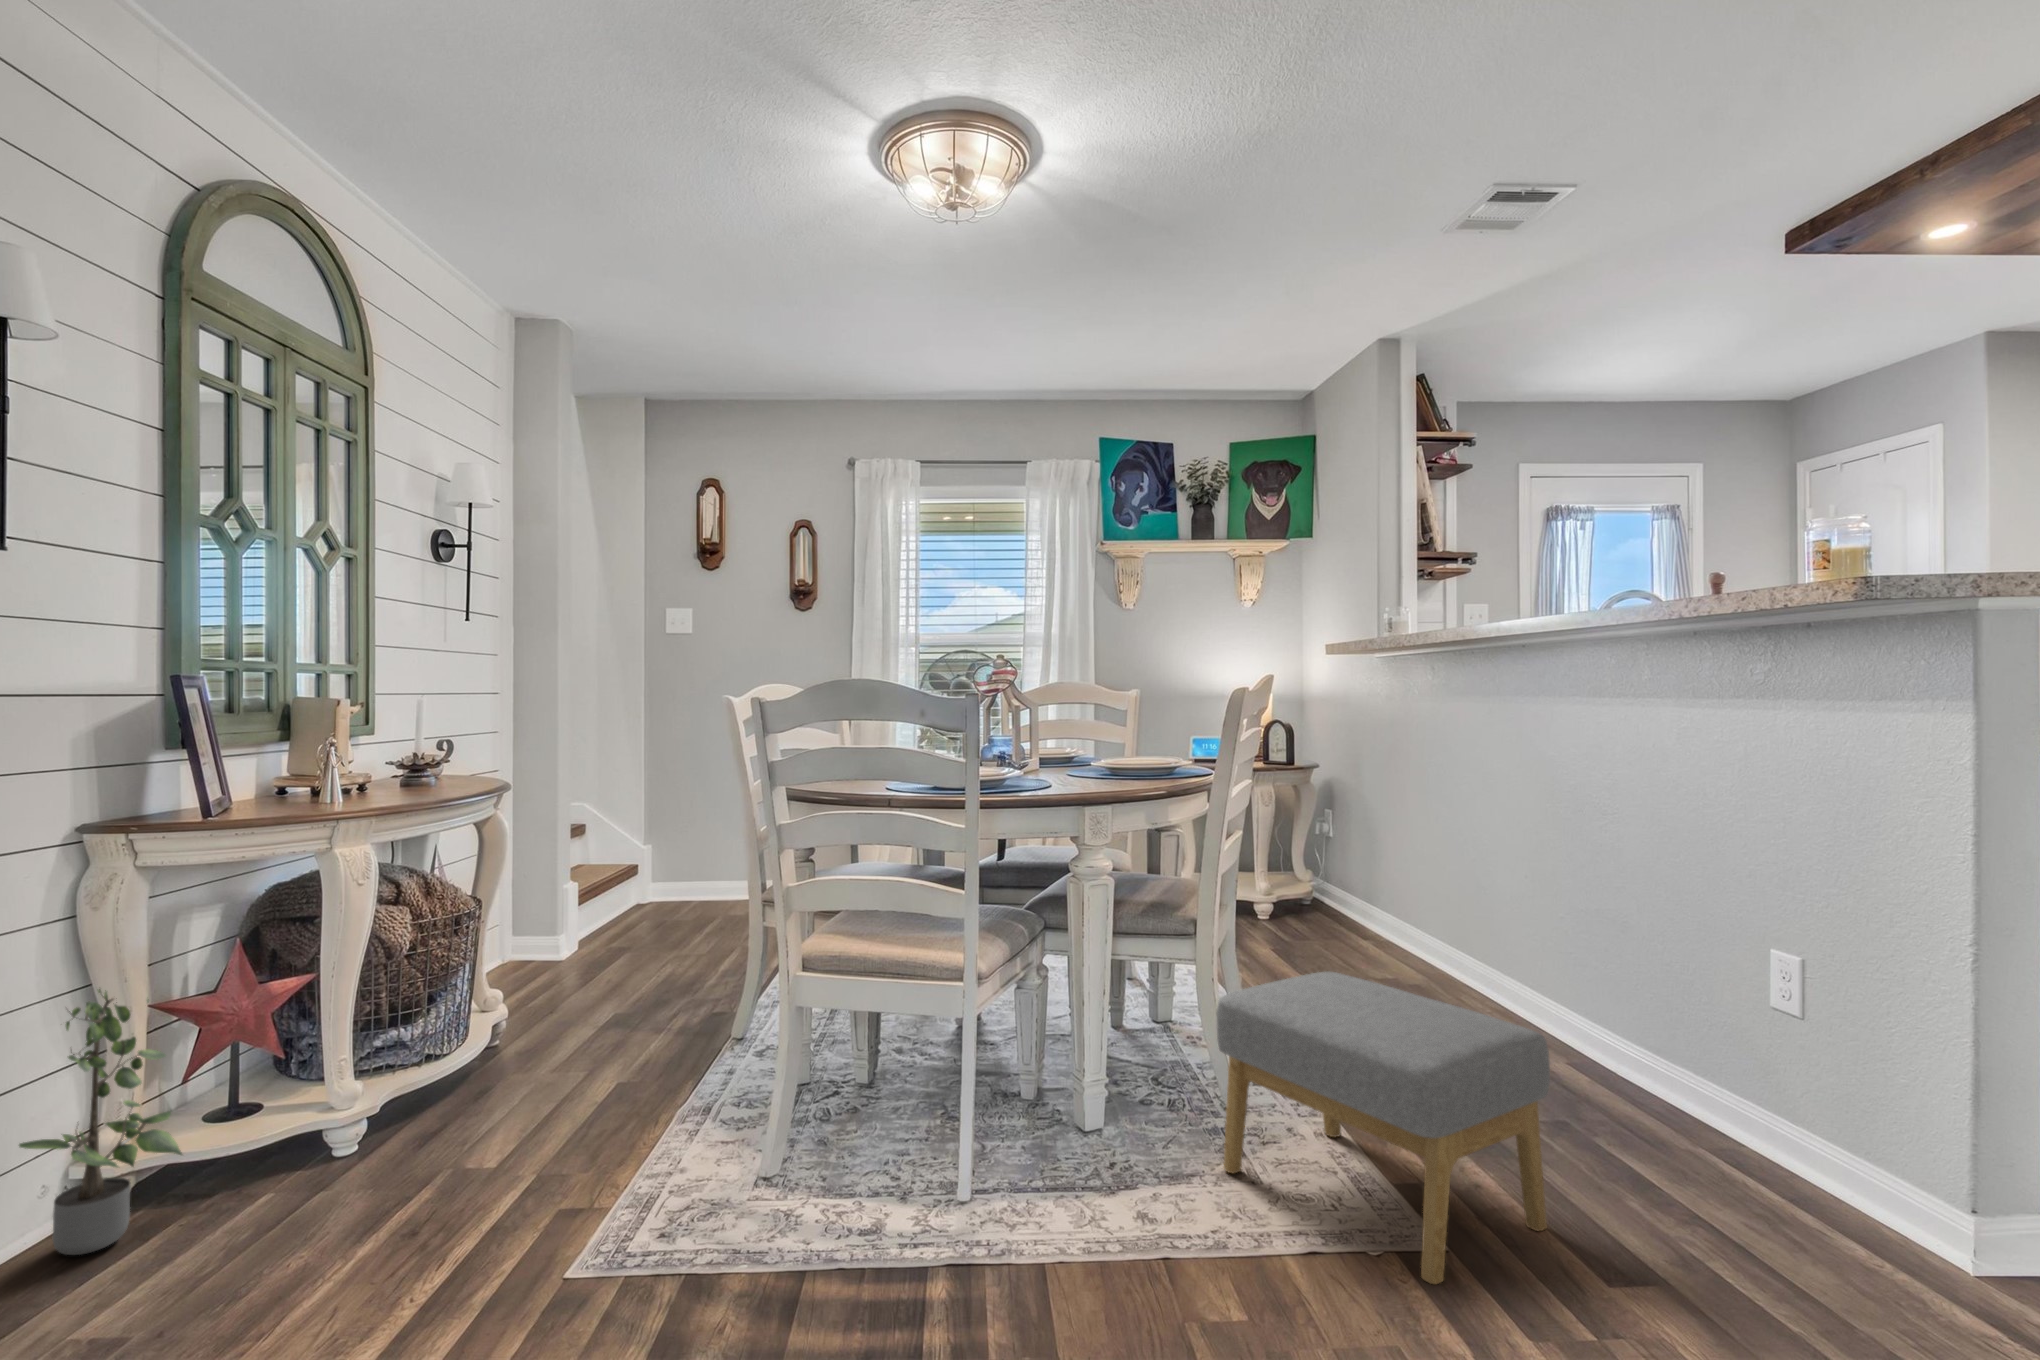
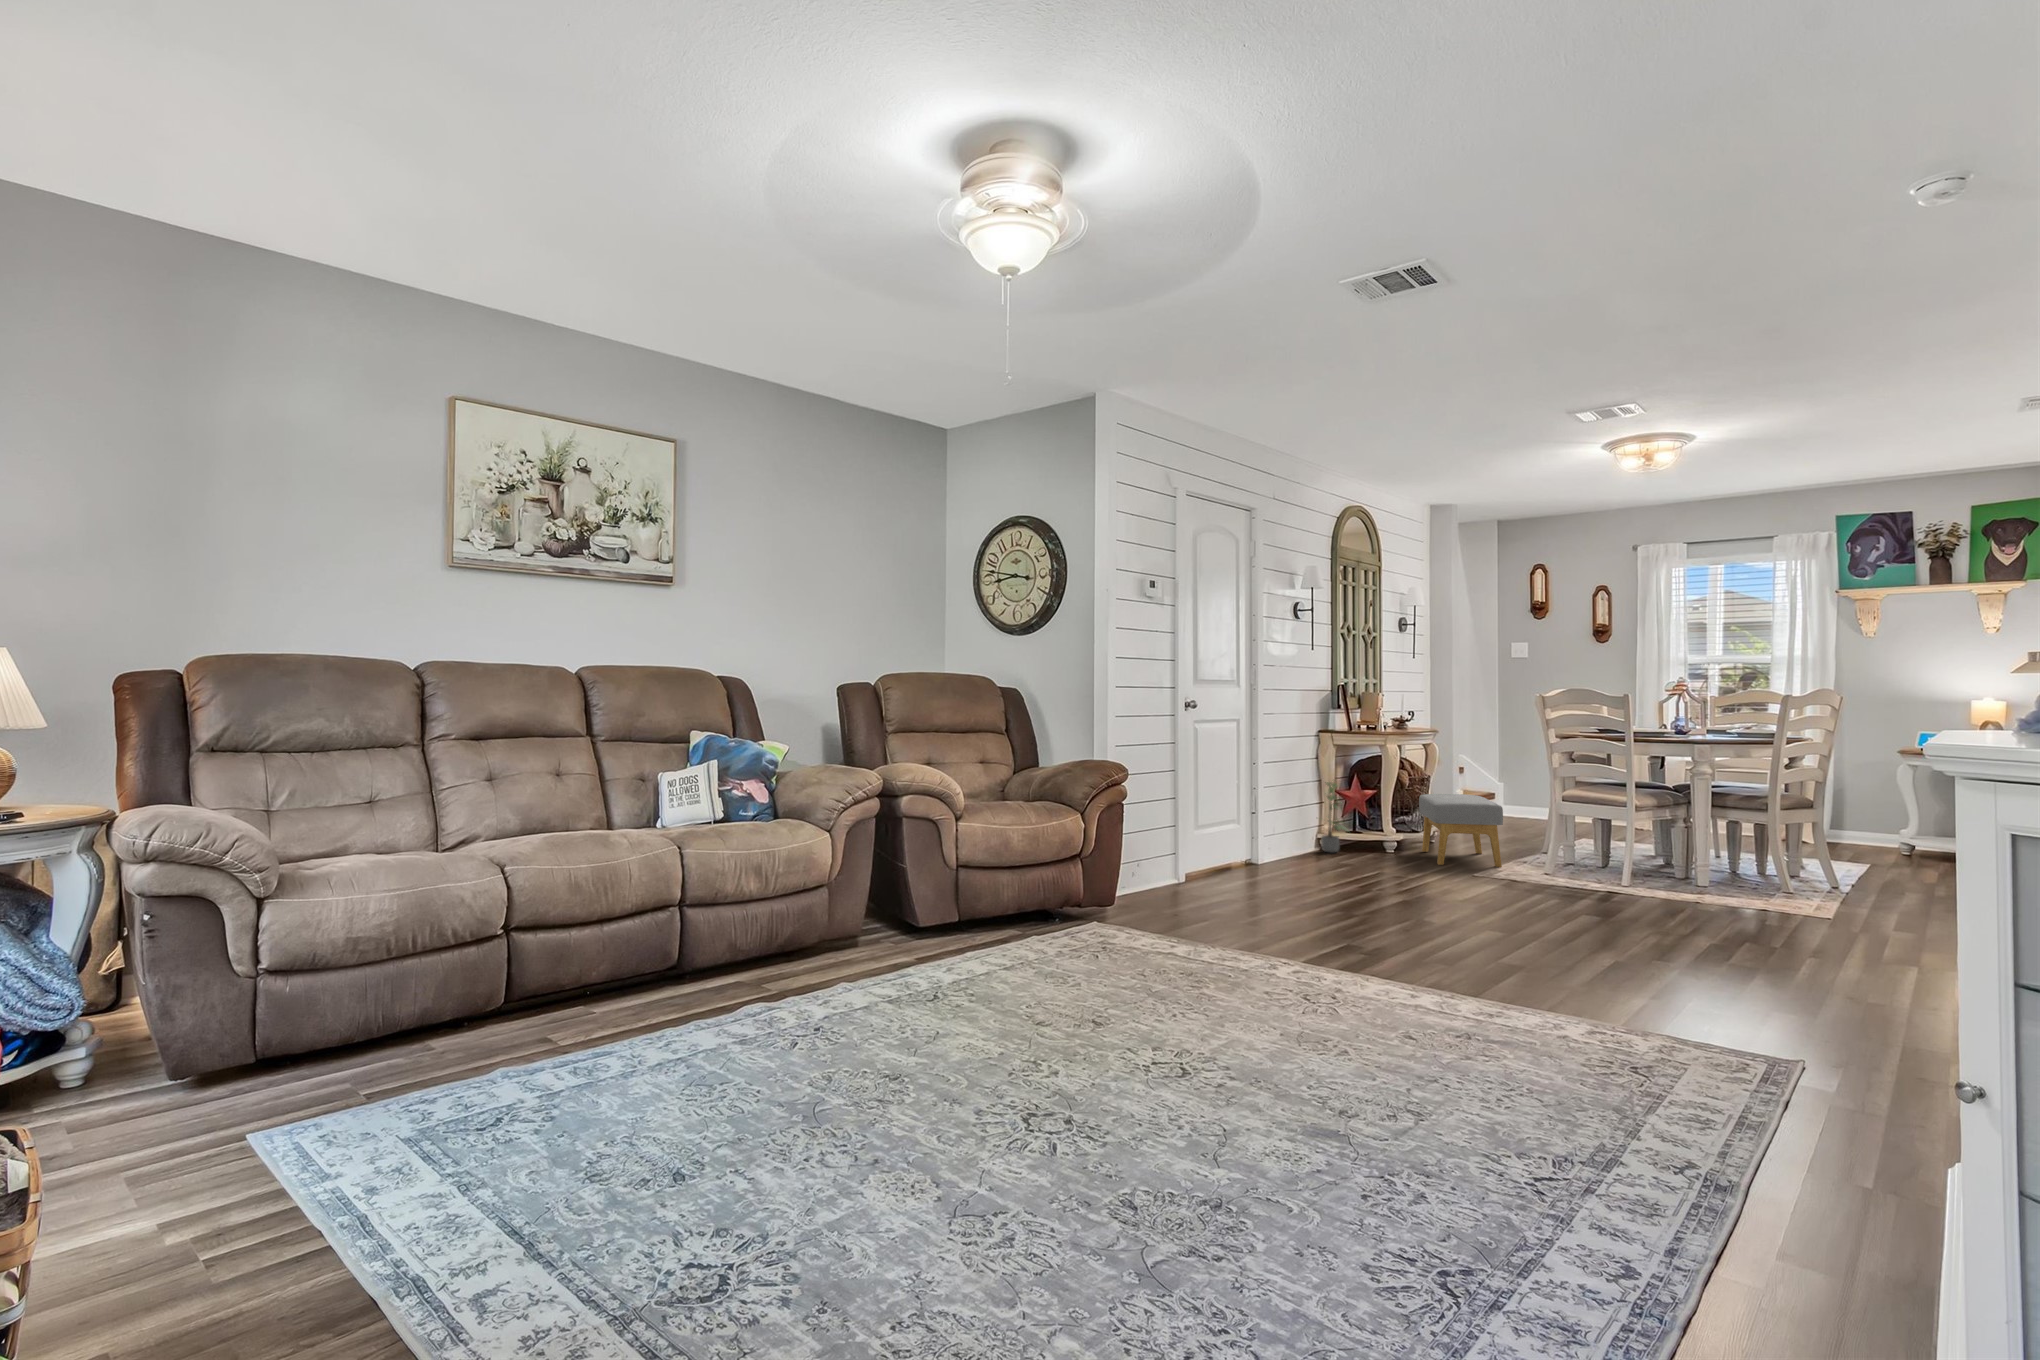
footstool: present [1217,972,1550,1284] -> present [1419,794,1503,867]

